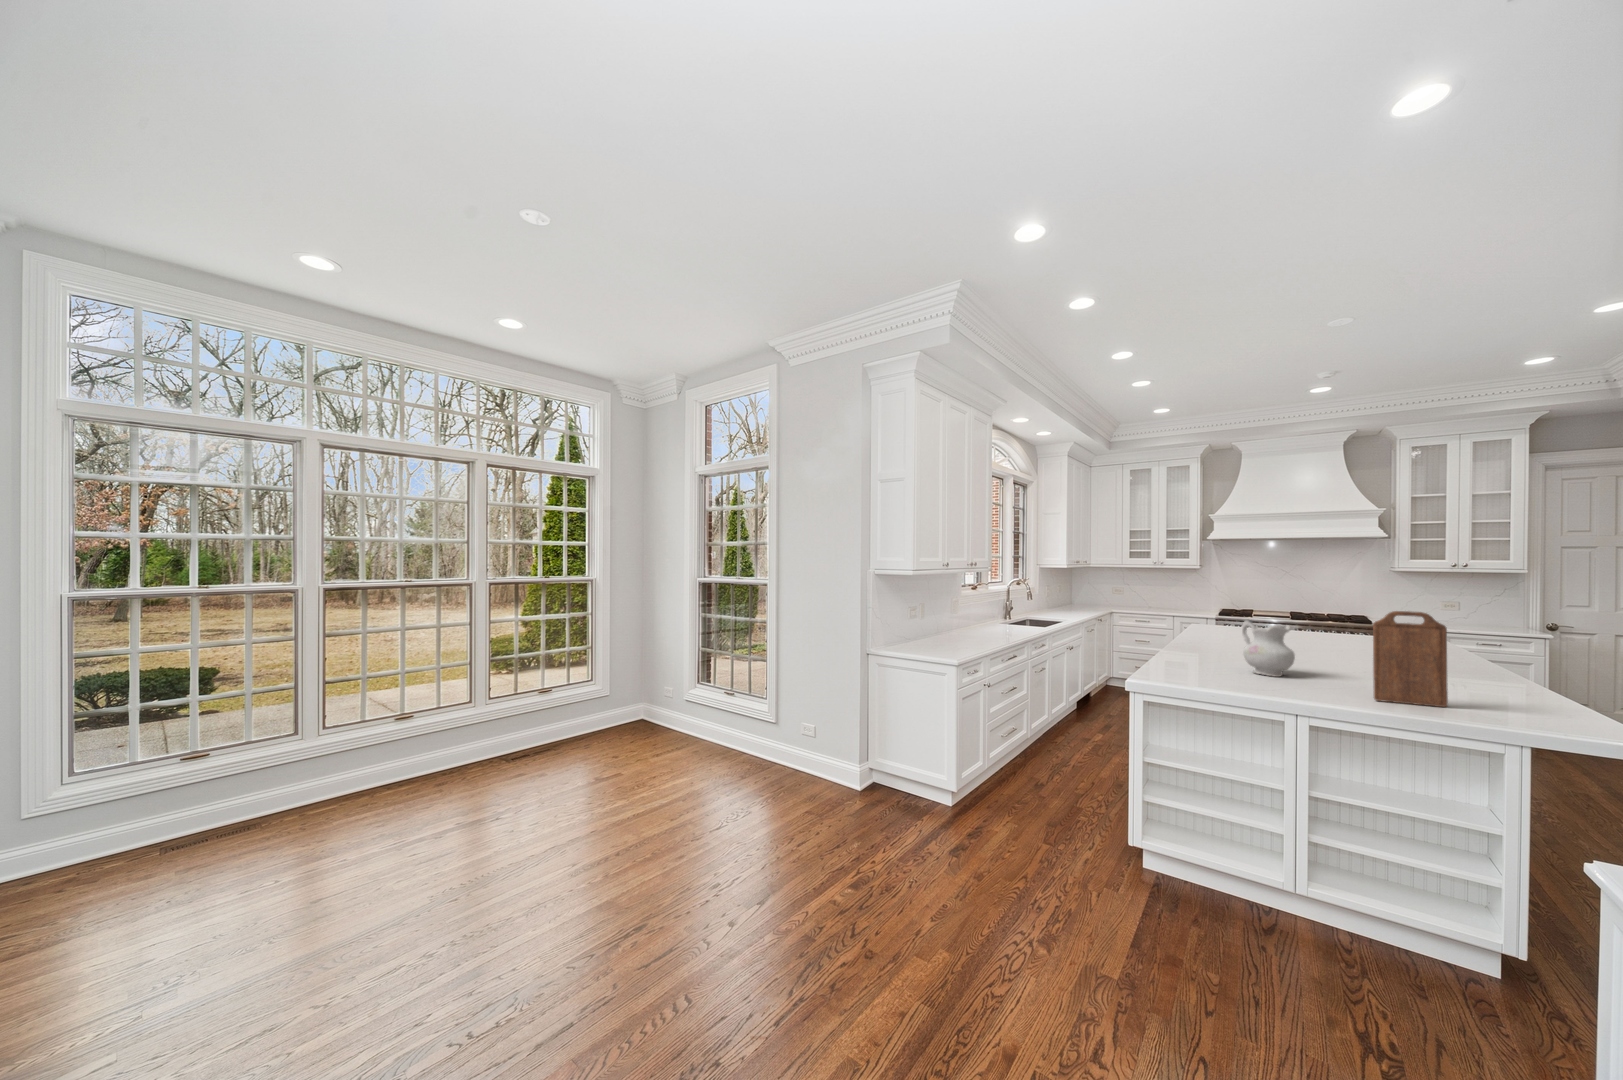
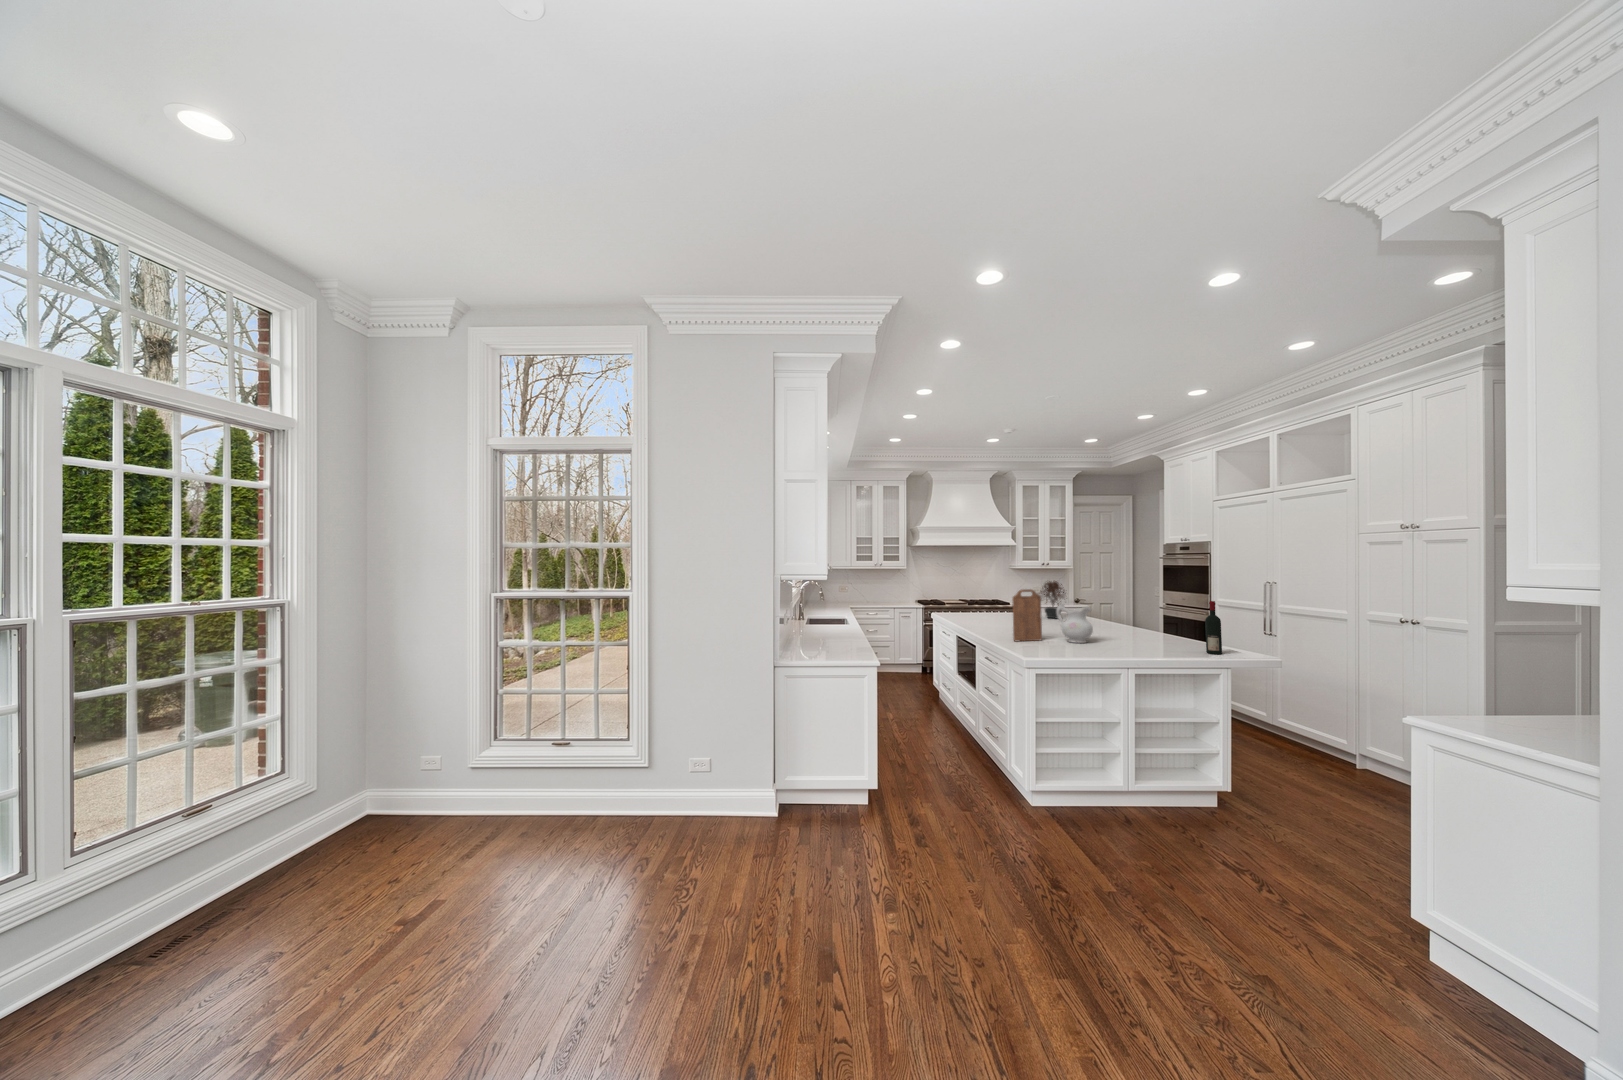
potted plant: none [1318,588,1379,647] -> present [1039,581,1066,619]
cutting board: present [1373,611,1448,707] -> present [1012,589,1042,641]
wine bottle: none [1458,631,1491,721] -> present [1205,601,1222,654]

